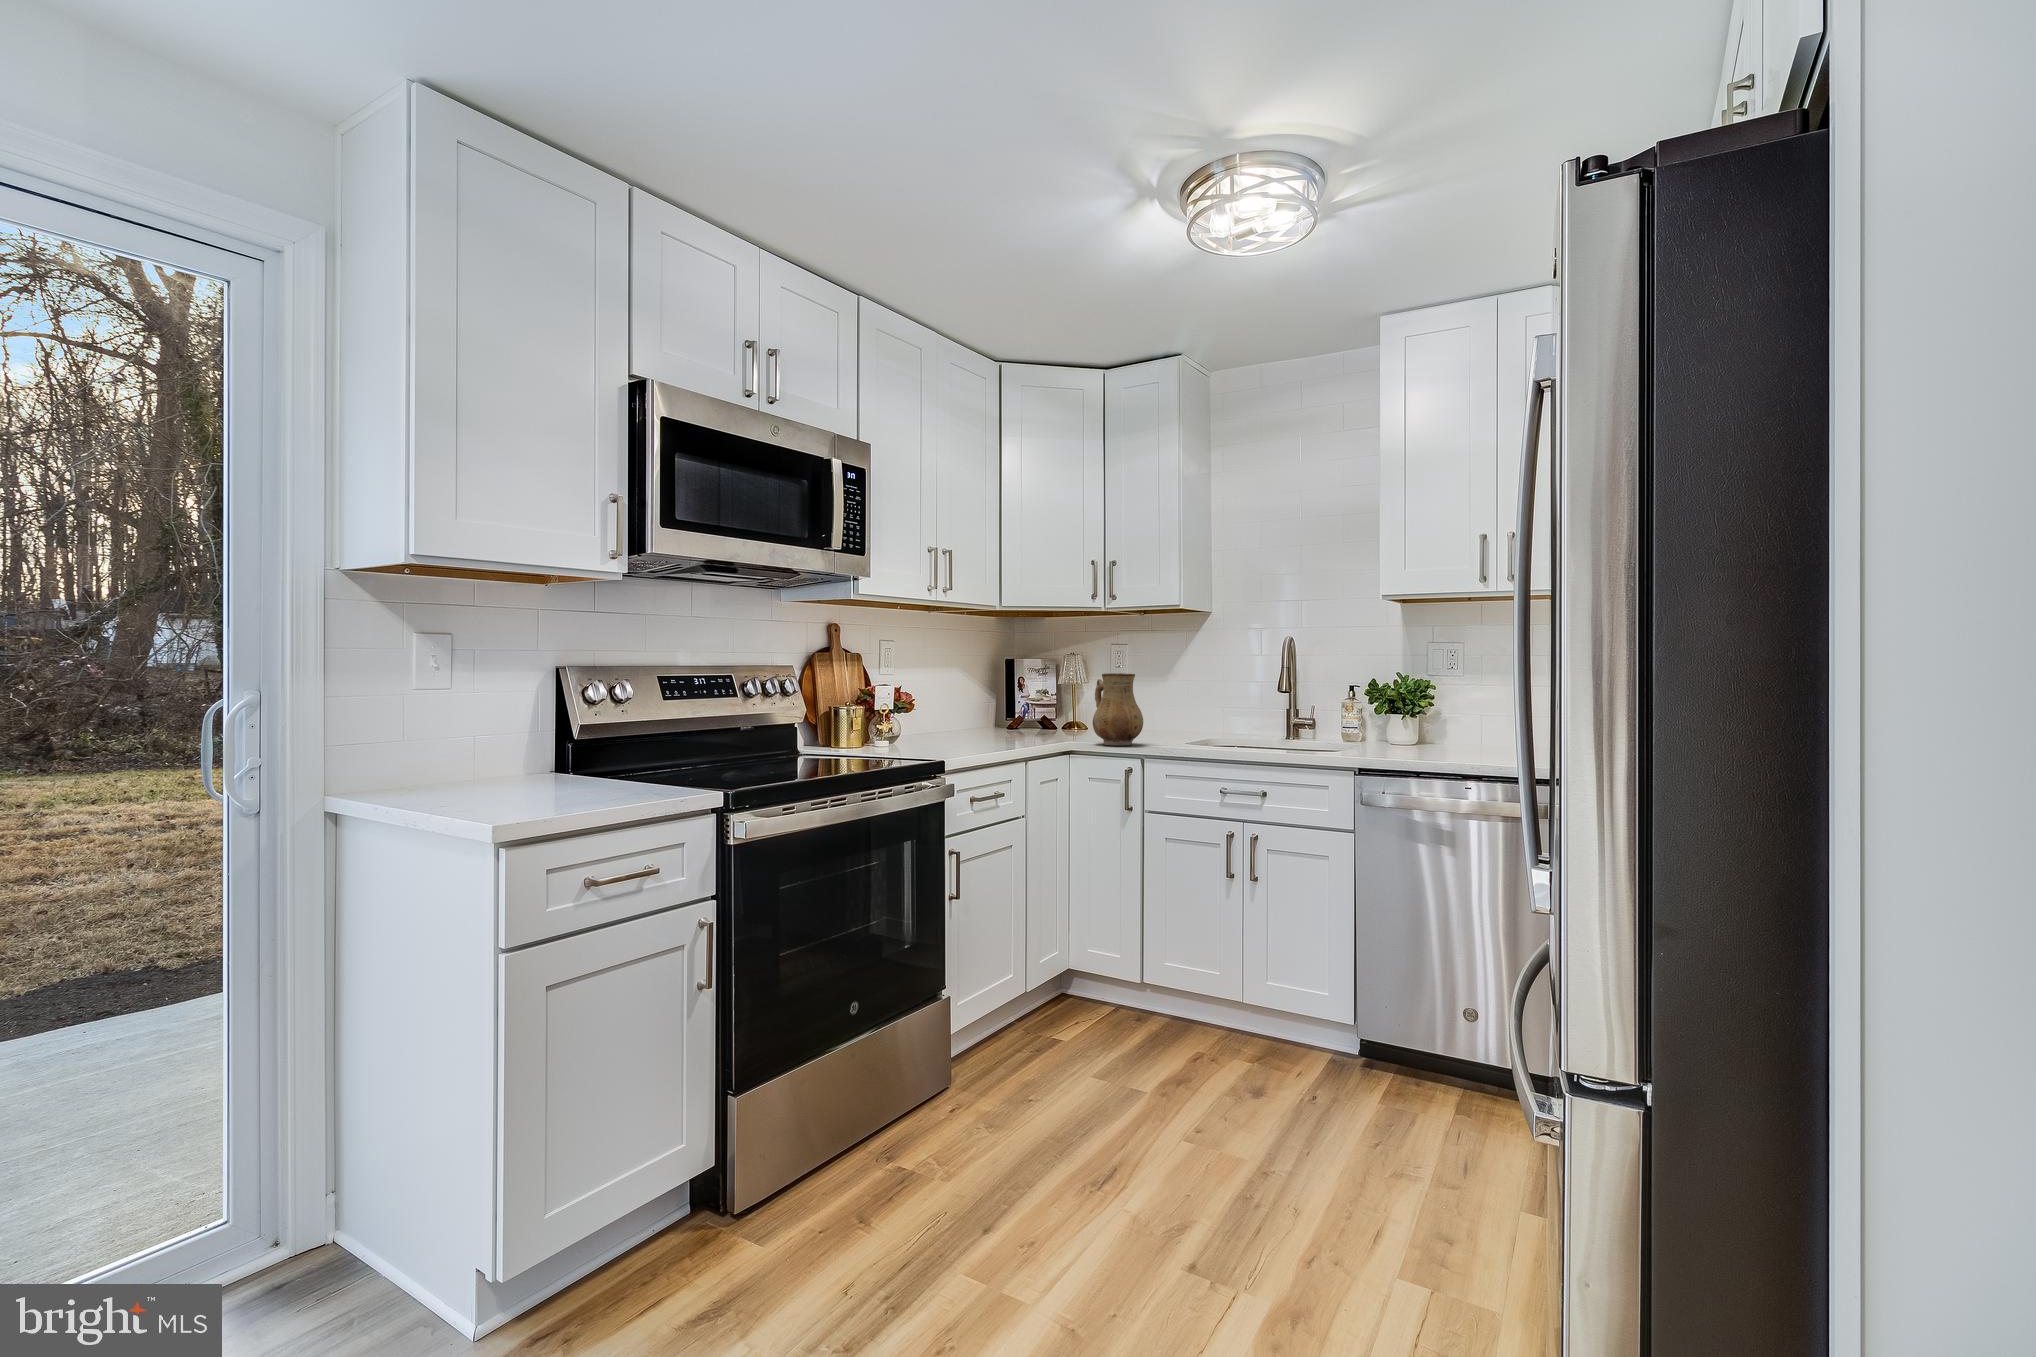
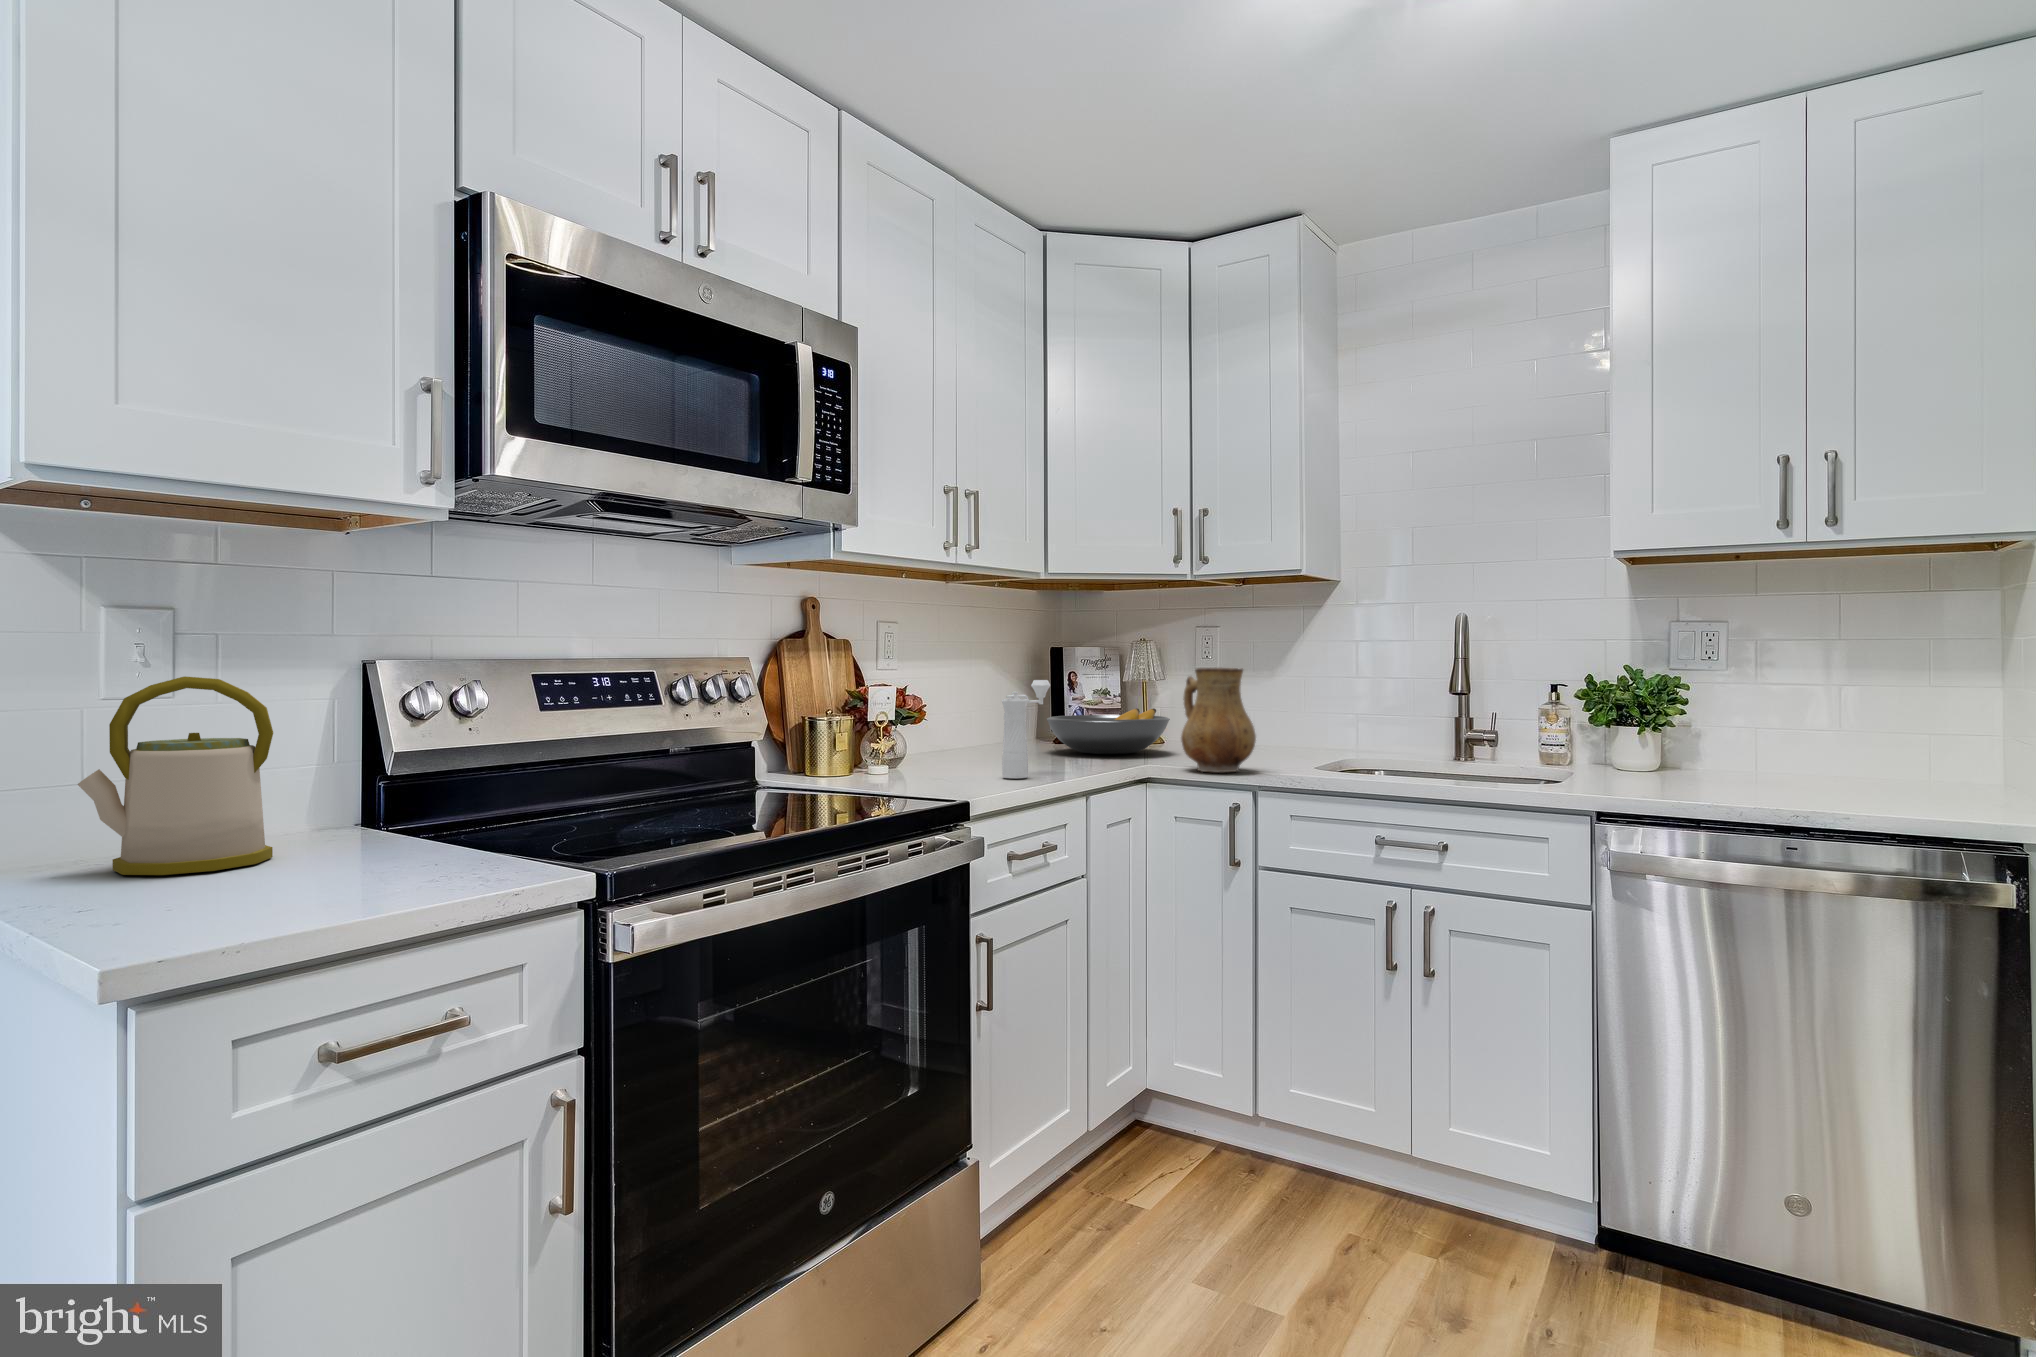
kettle: none [411,676,520,793] -> present [78,676,273,875]
pepper mill: none [968,682,1002,749] -> present [1002,680,1050,778]
fruit bowl: none [1001,703,1089,735] -> present [1046,708,1170,754]

